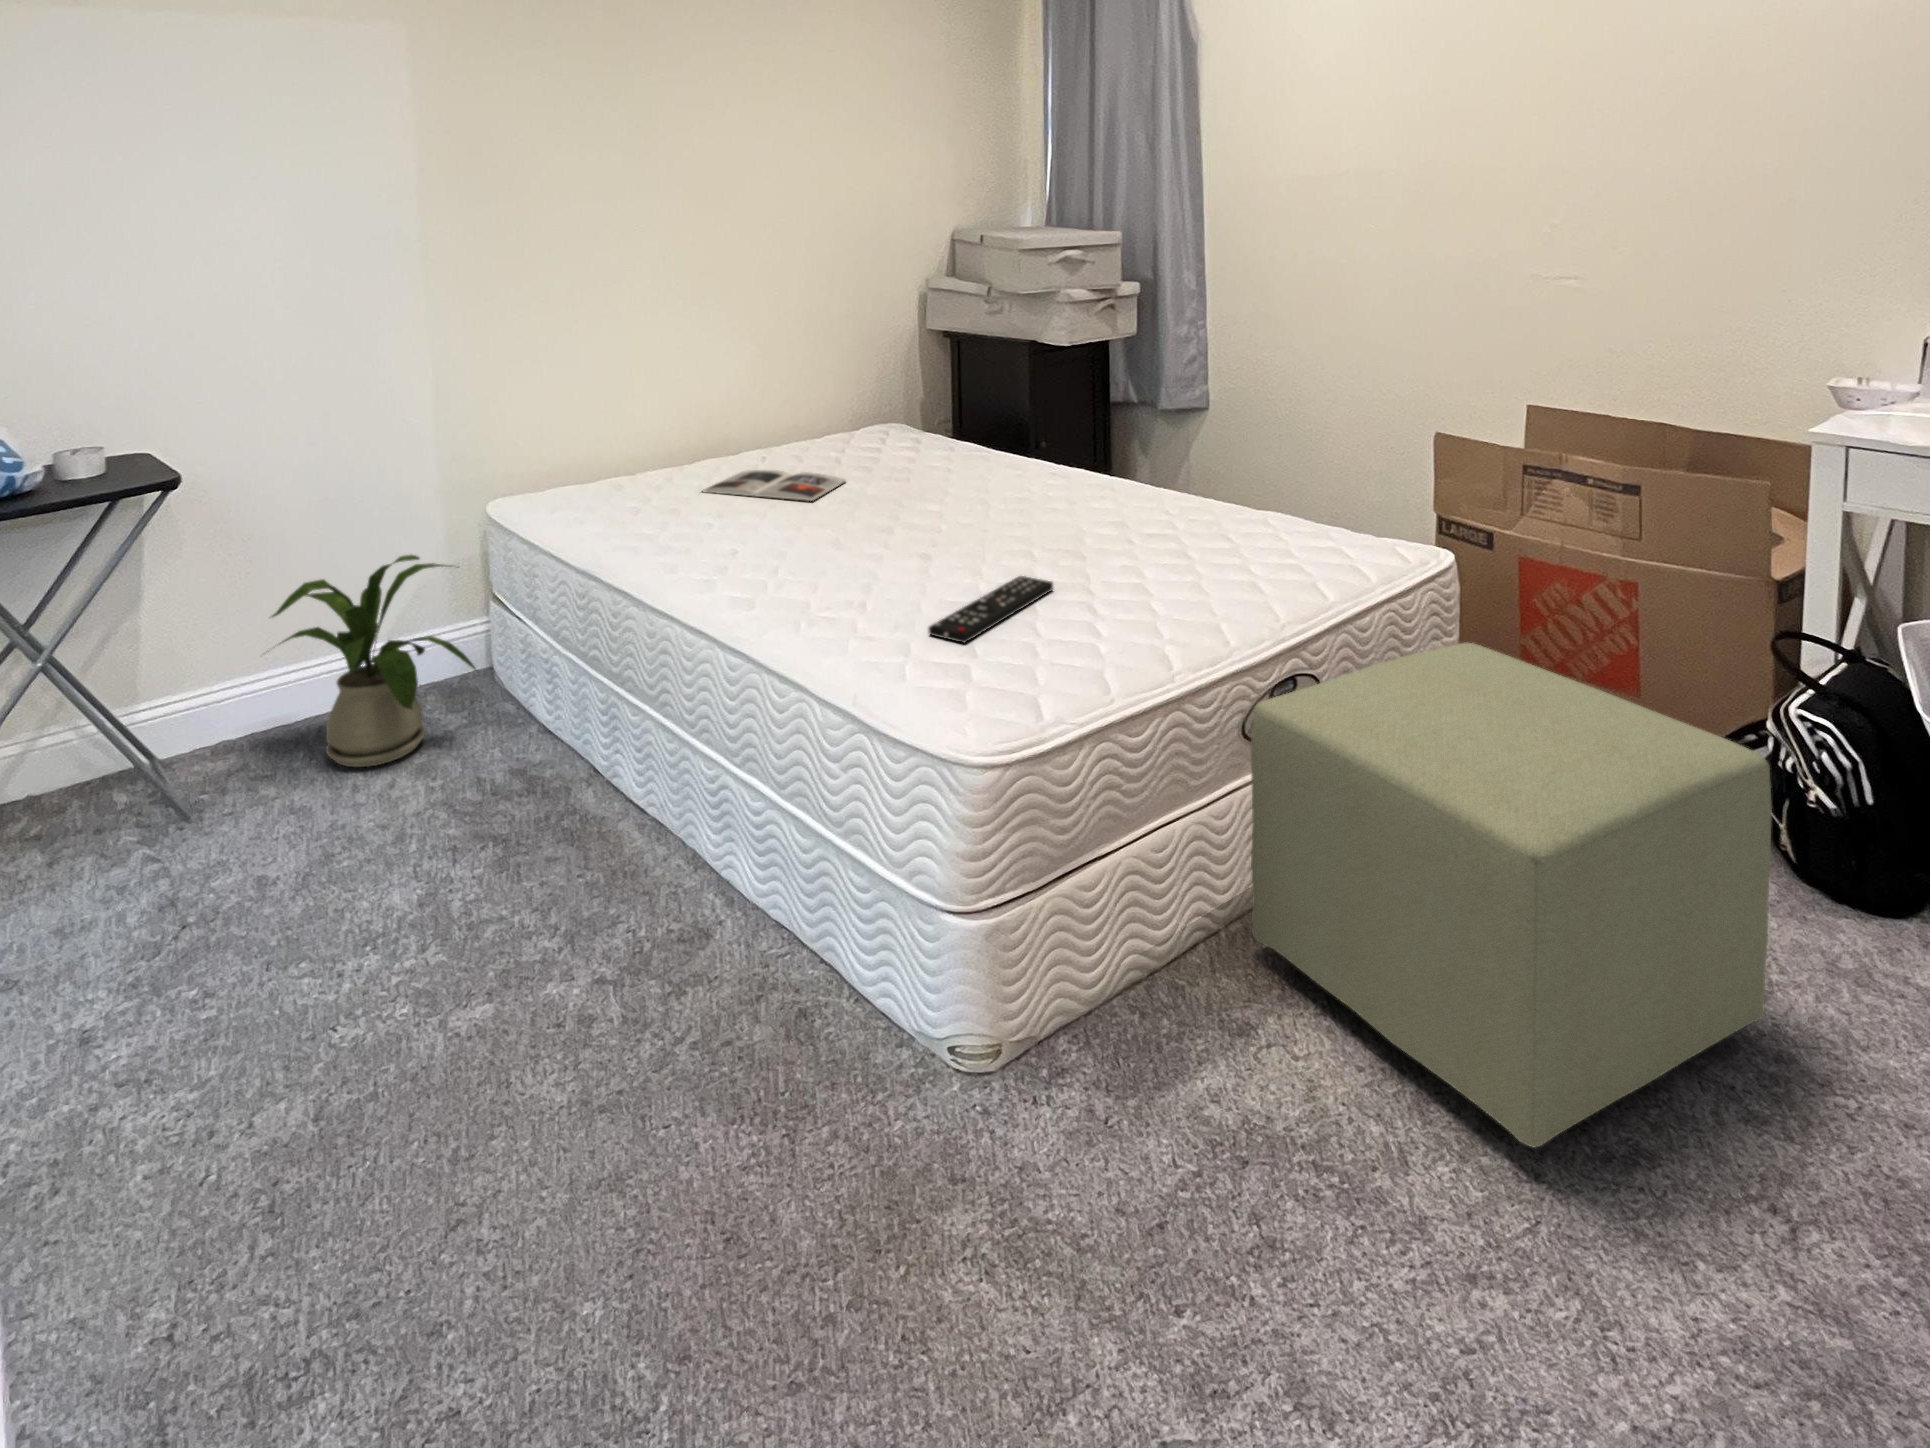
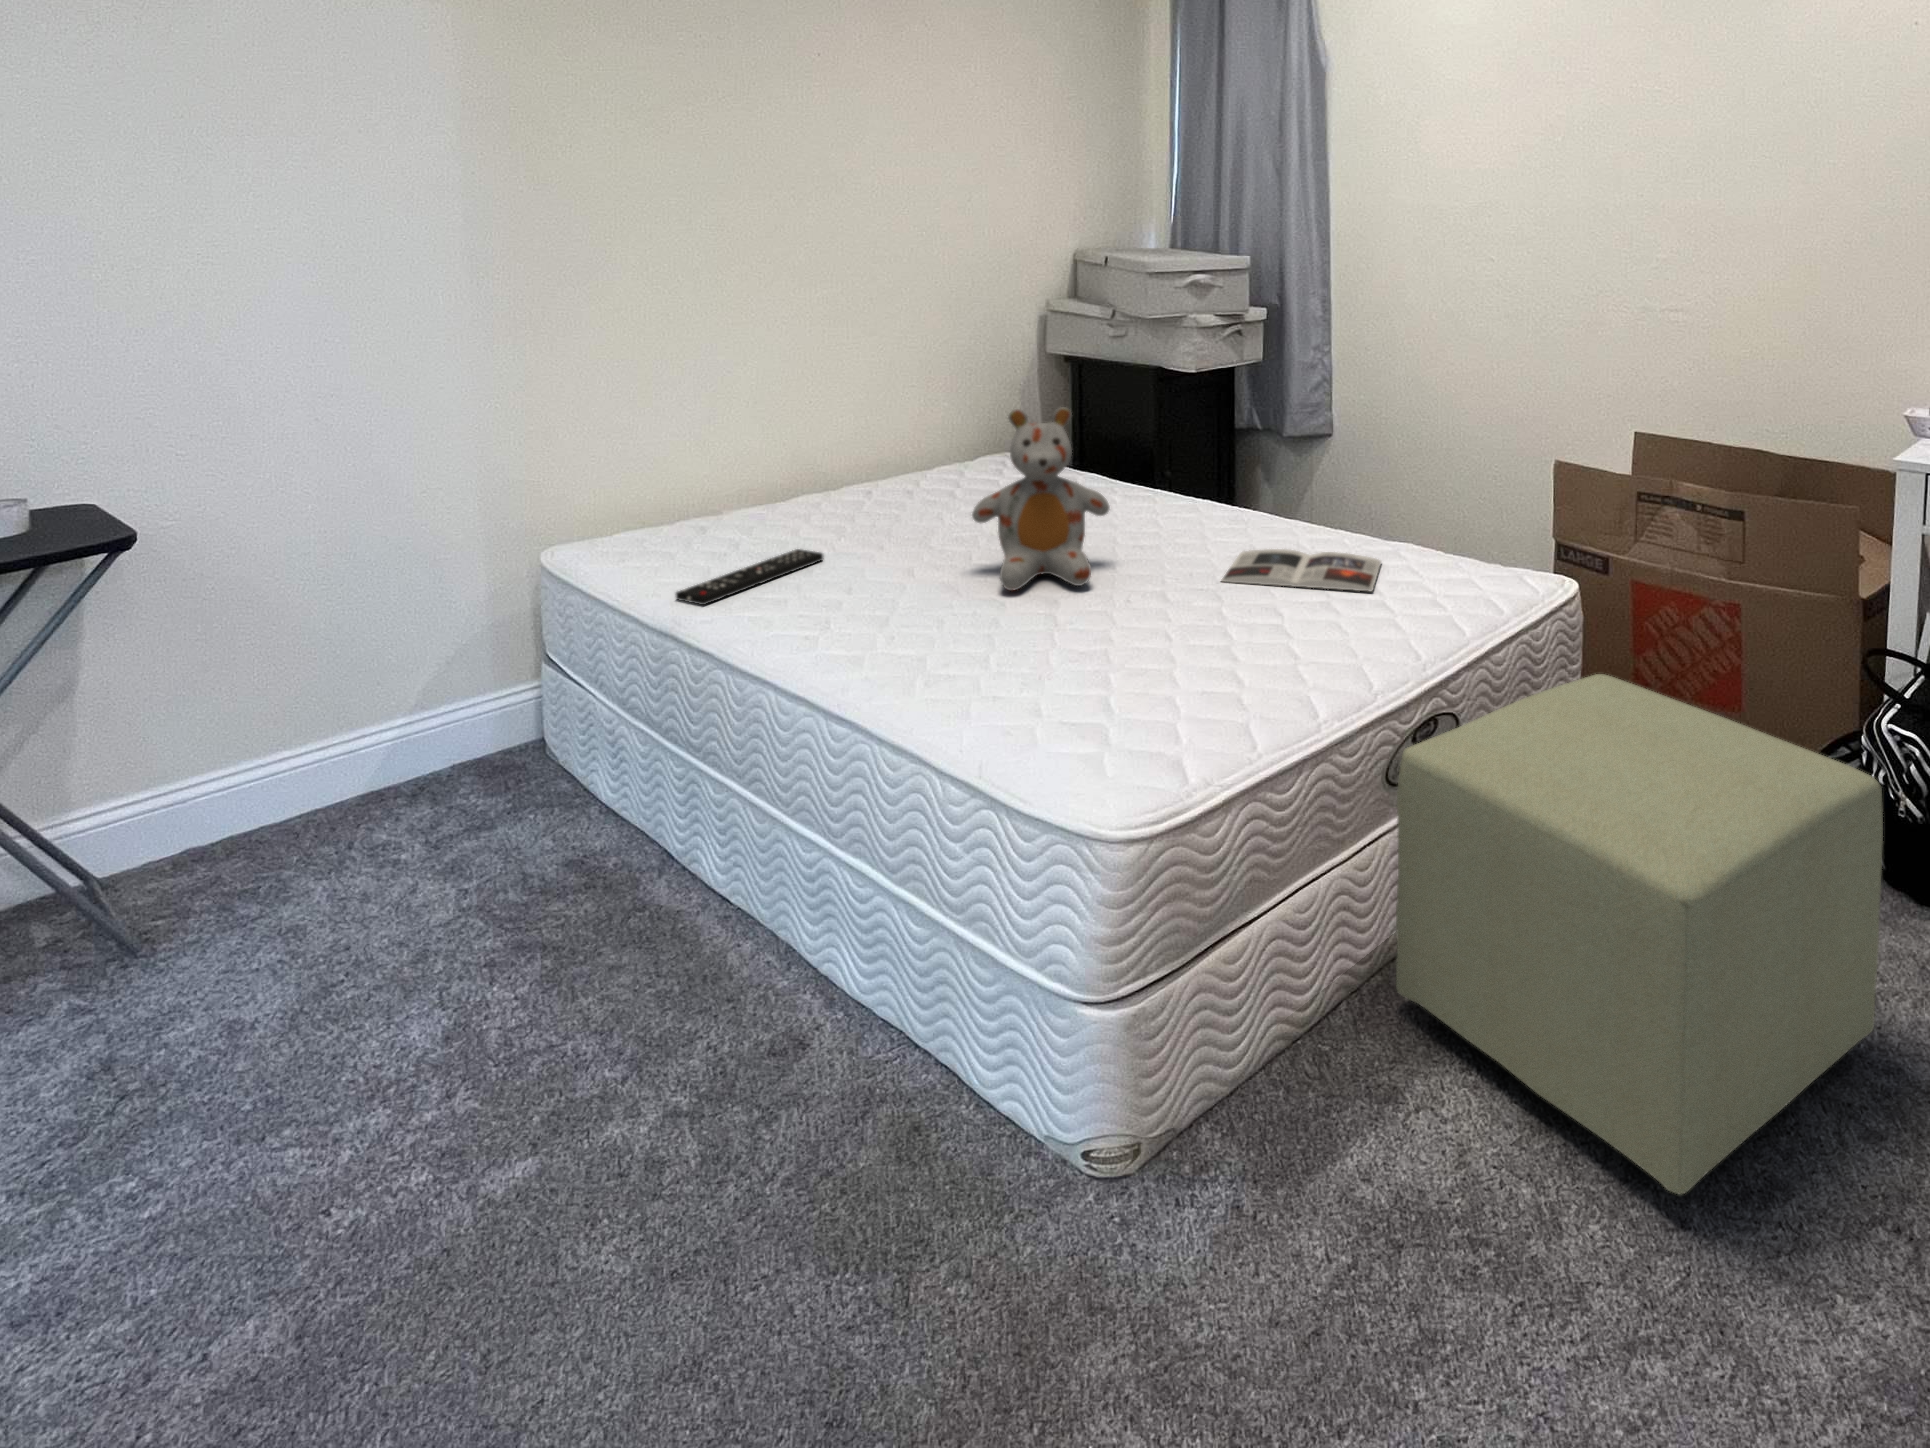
stuffed bear: none [852,376,980,546] -> present [972,407,1110,590]
magazine: present [703,470,845,501] -> present [1221,549,1381,591]
house plant: present [272,555,476,767] -> none [242,618,528,872]
remote control: present [928,576,1053,643] -> present [676,549,823,605]

